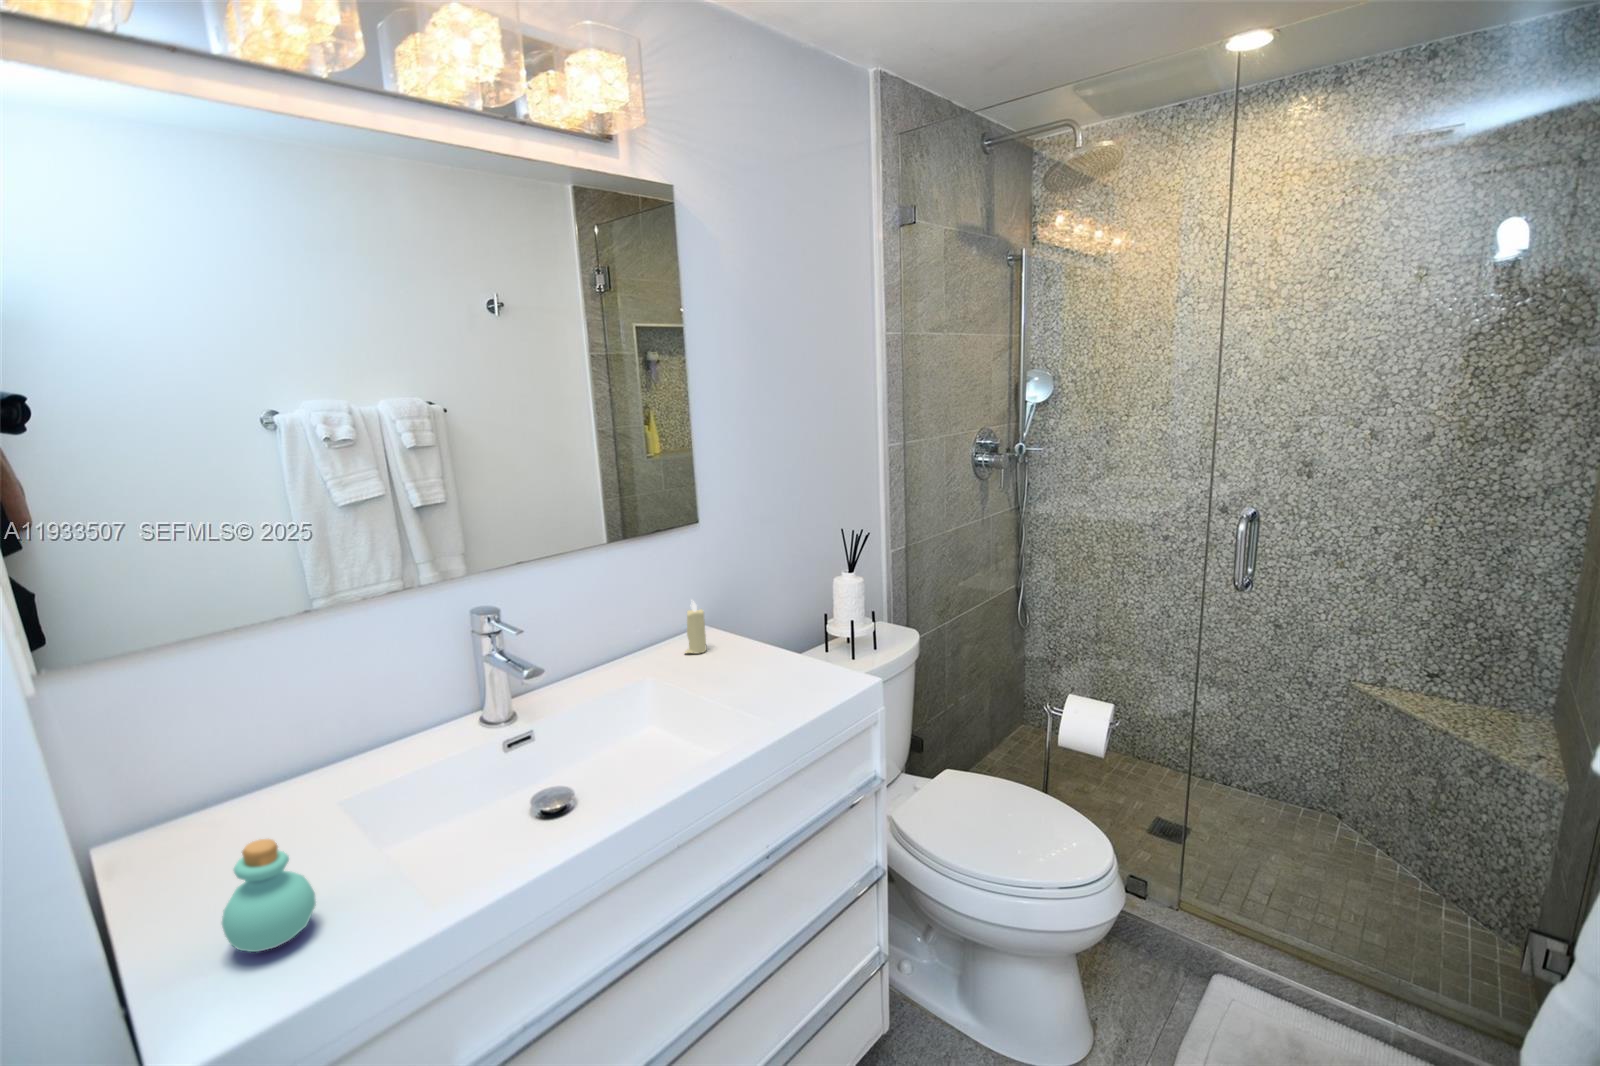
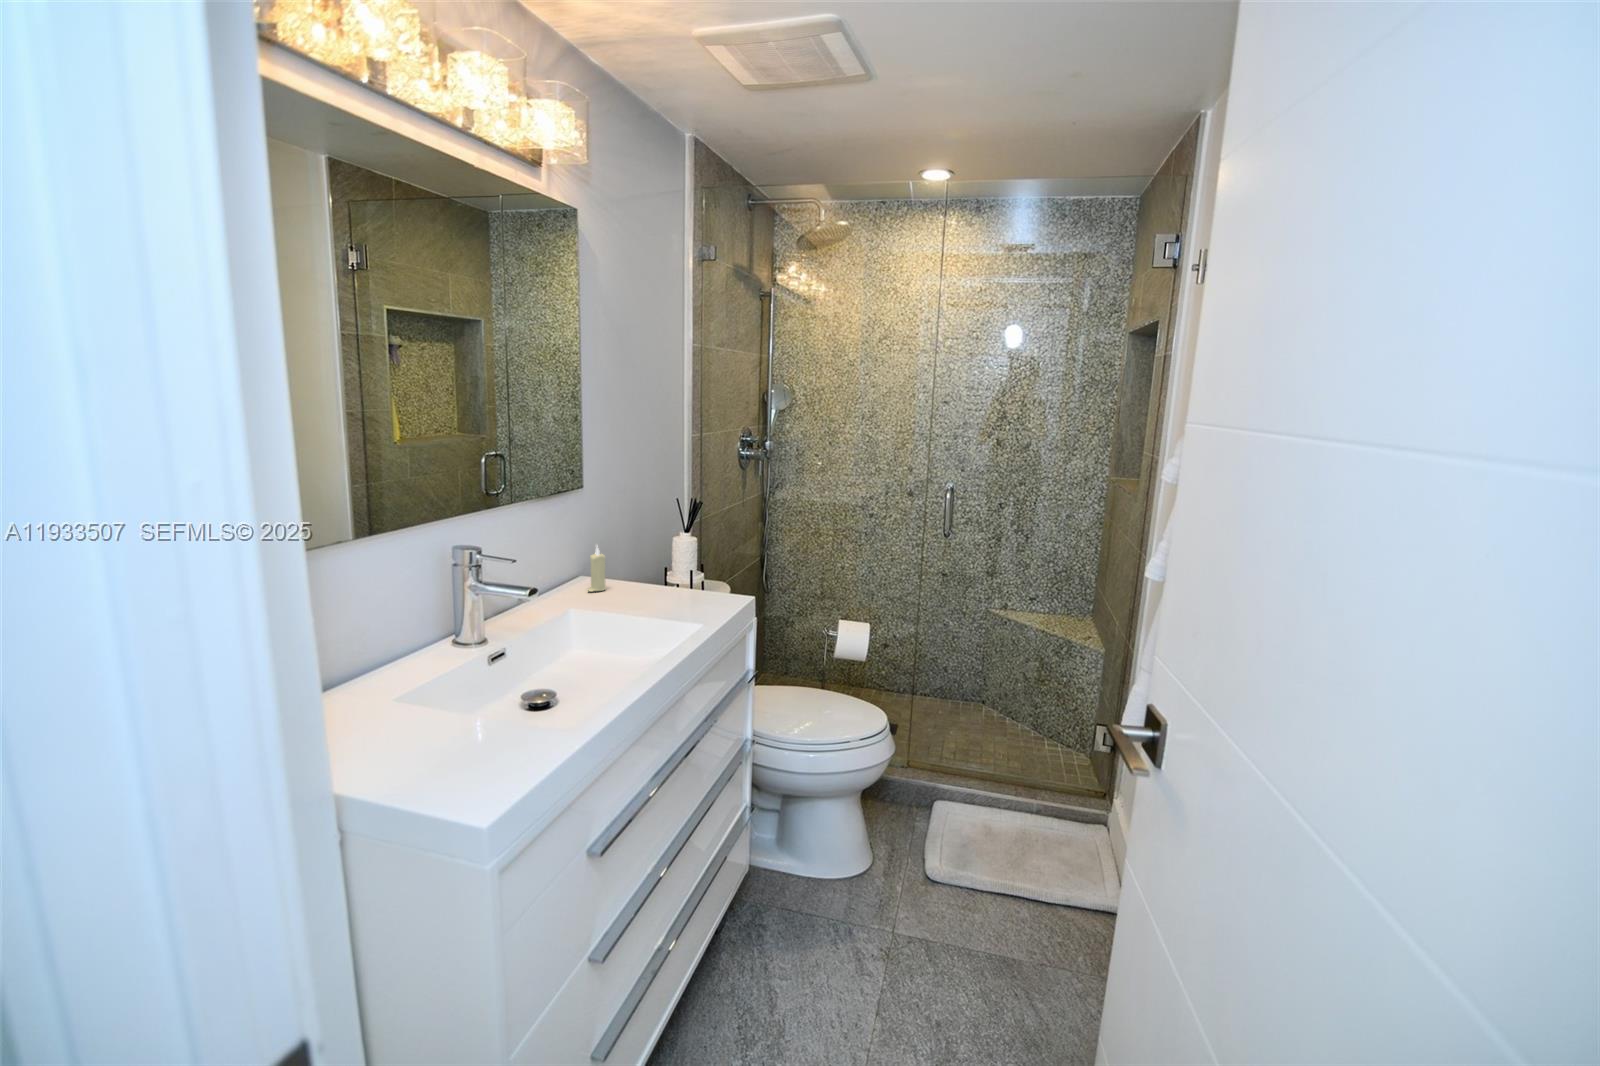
perfume bottle: present [222,839,316,952] -> none [427,687,496,775]

